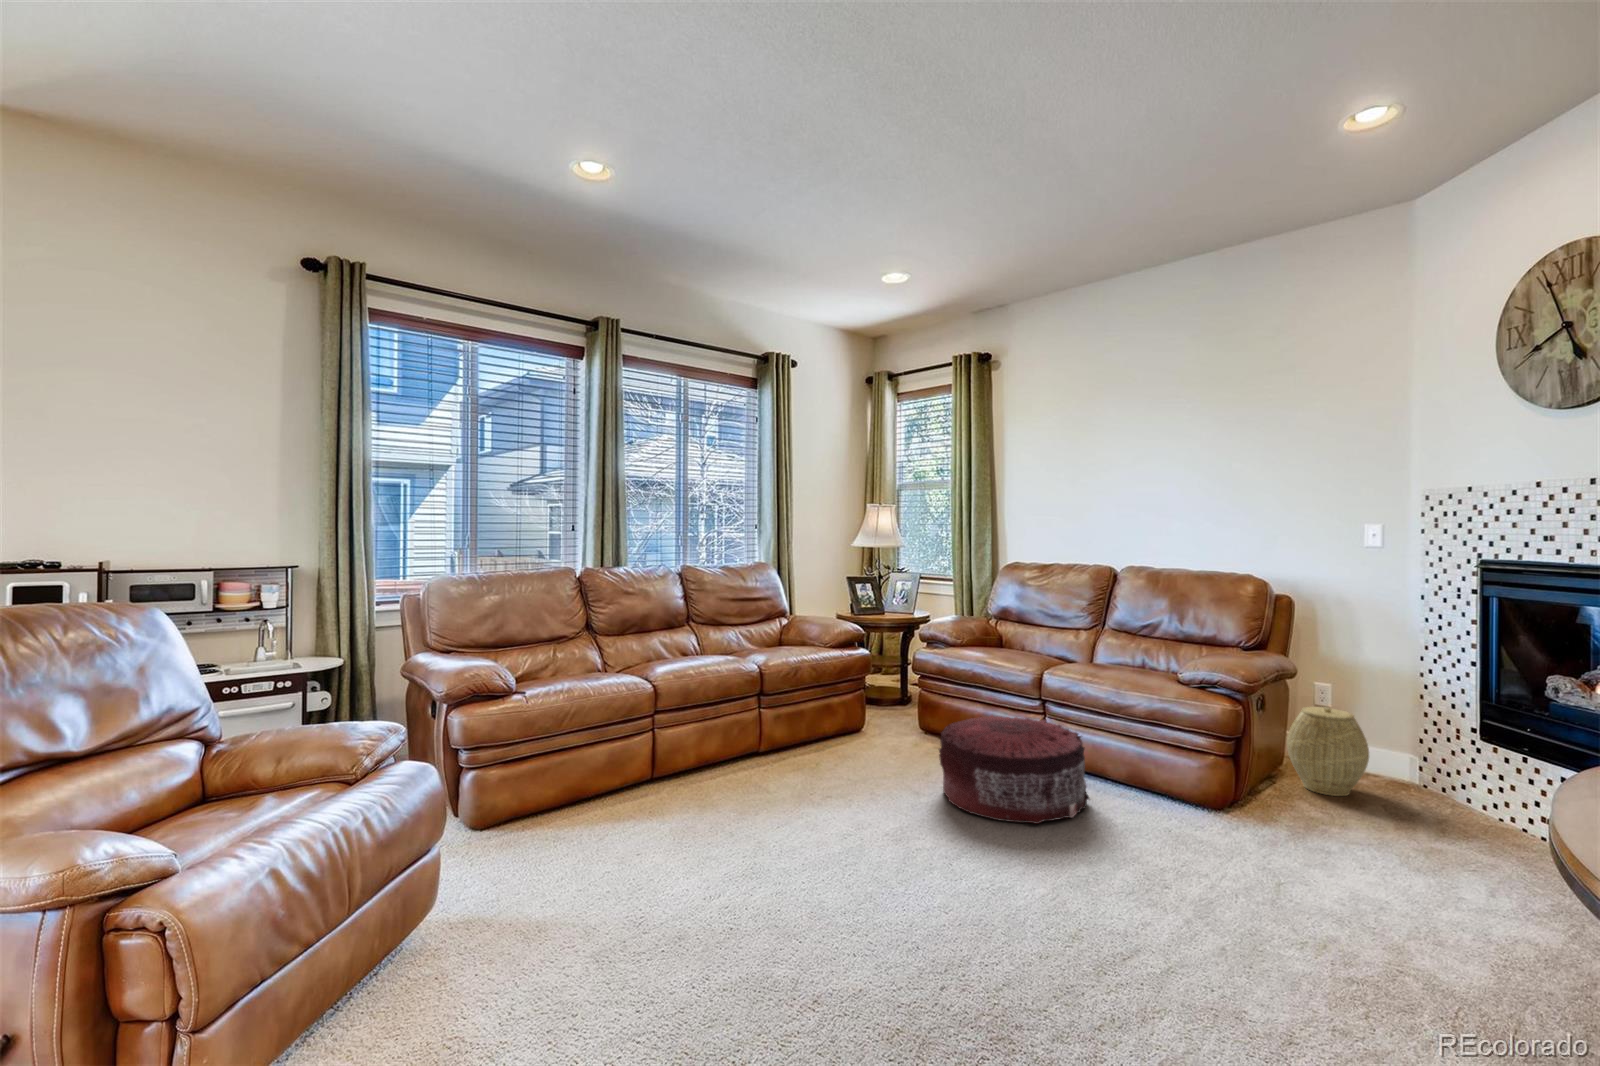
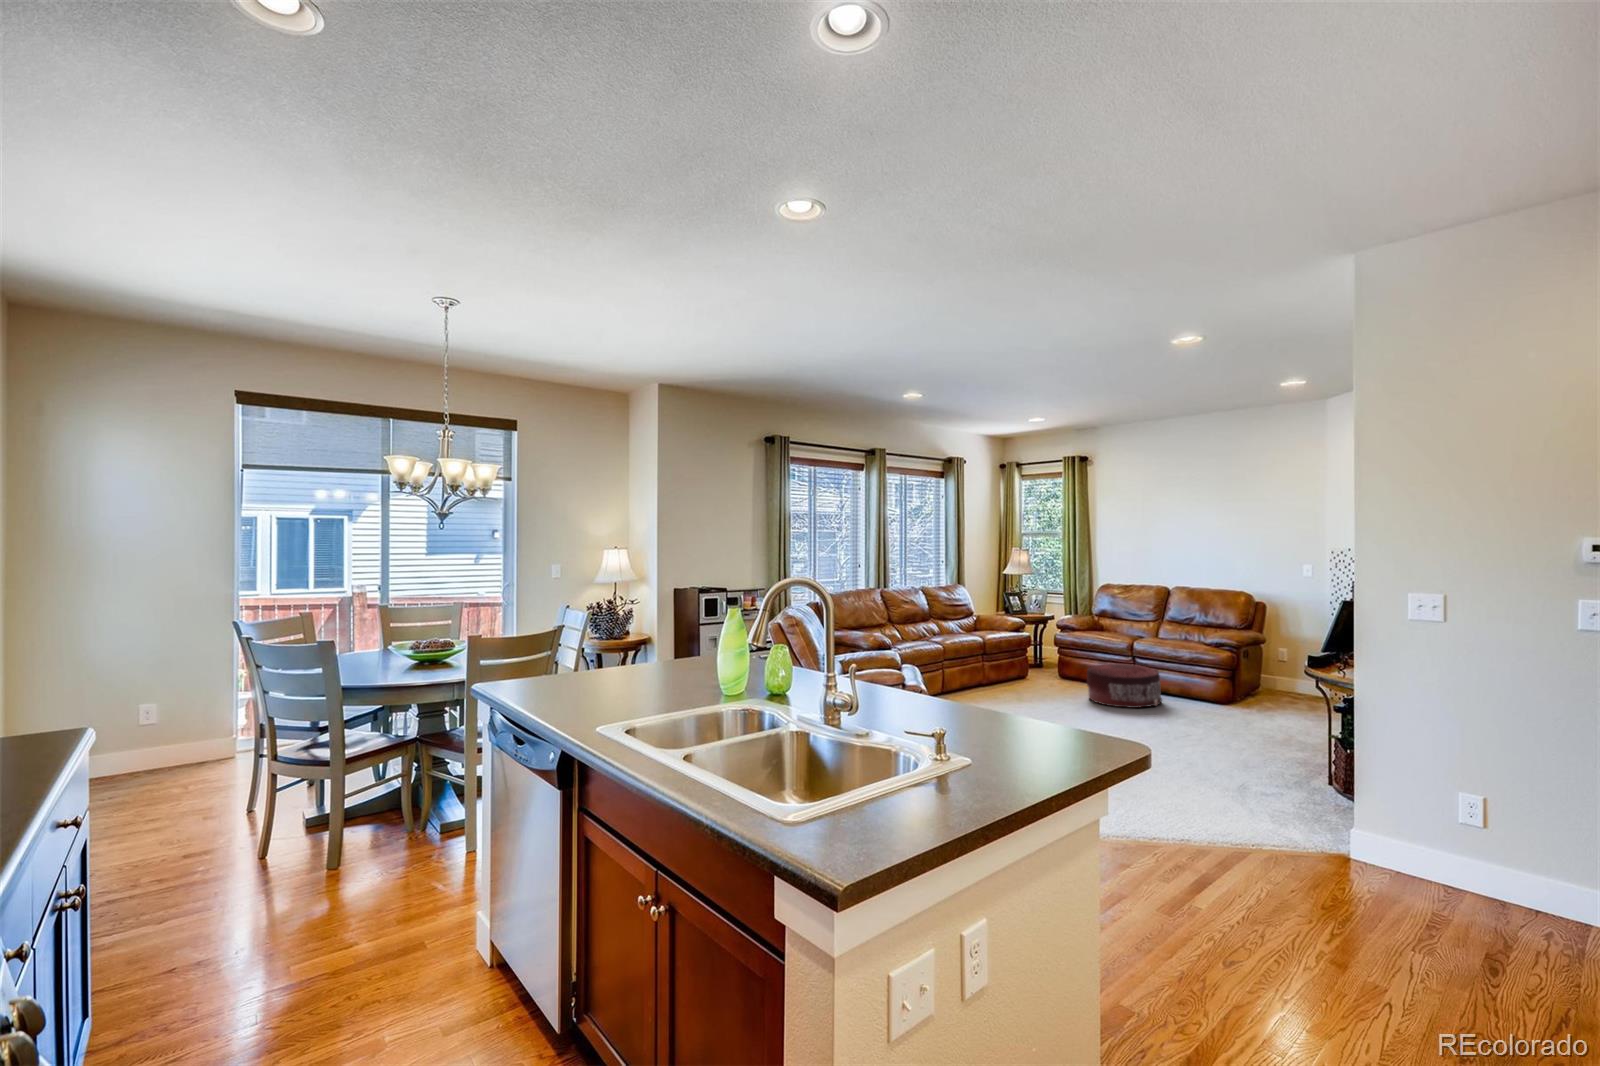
woven basket: present [1287,707,1369,796] -> none [1261,657,1300,700]

